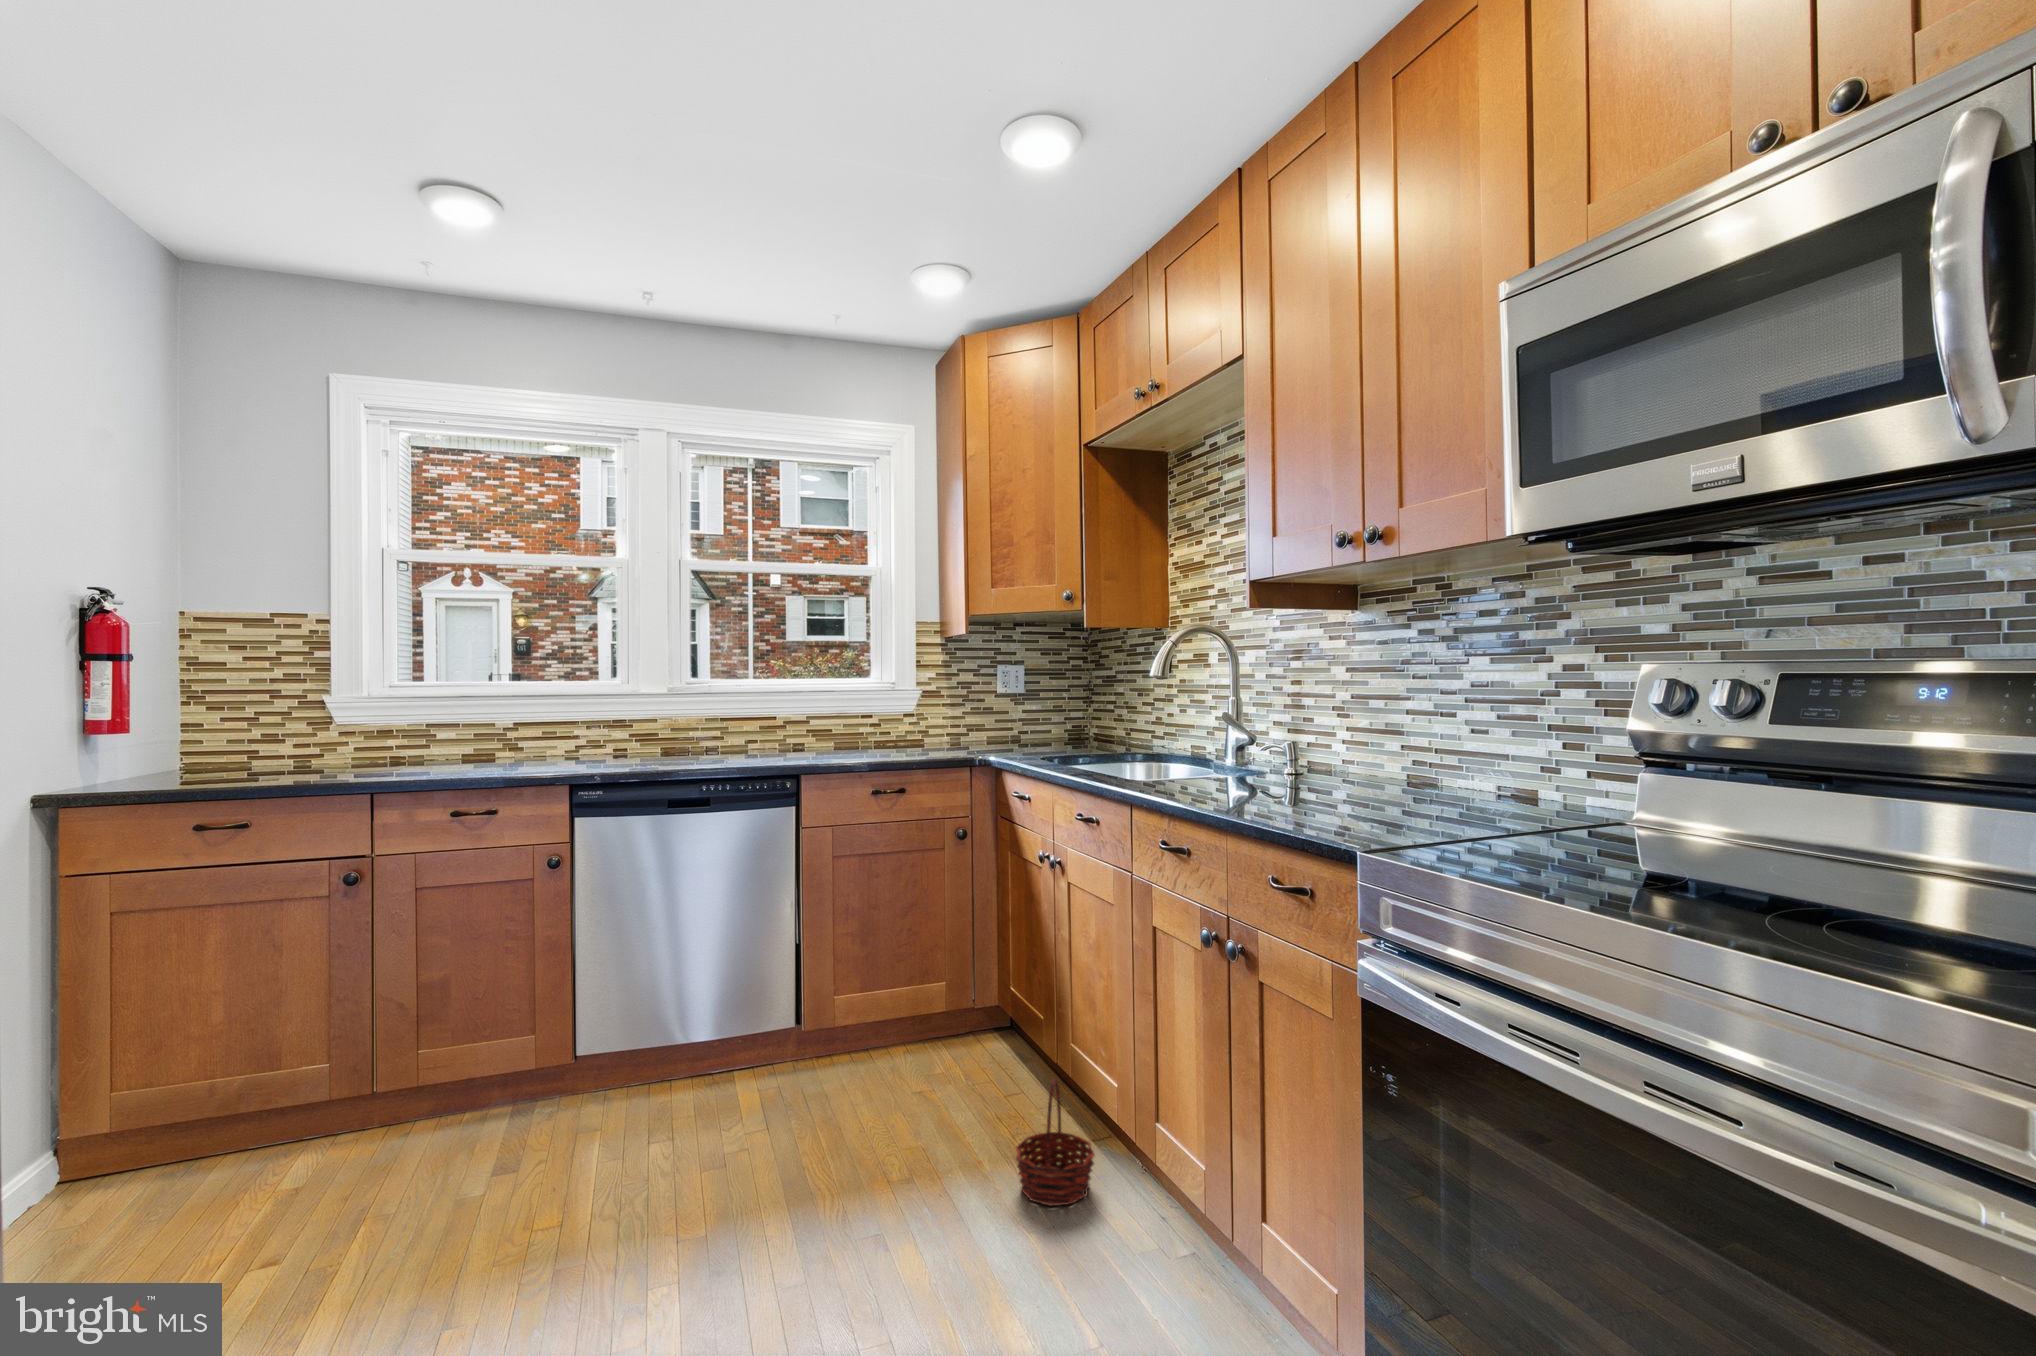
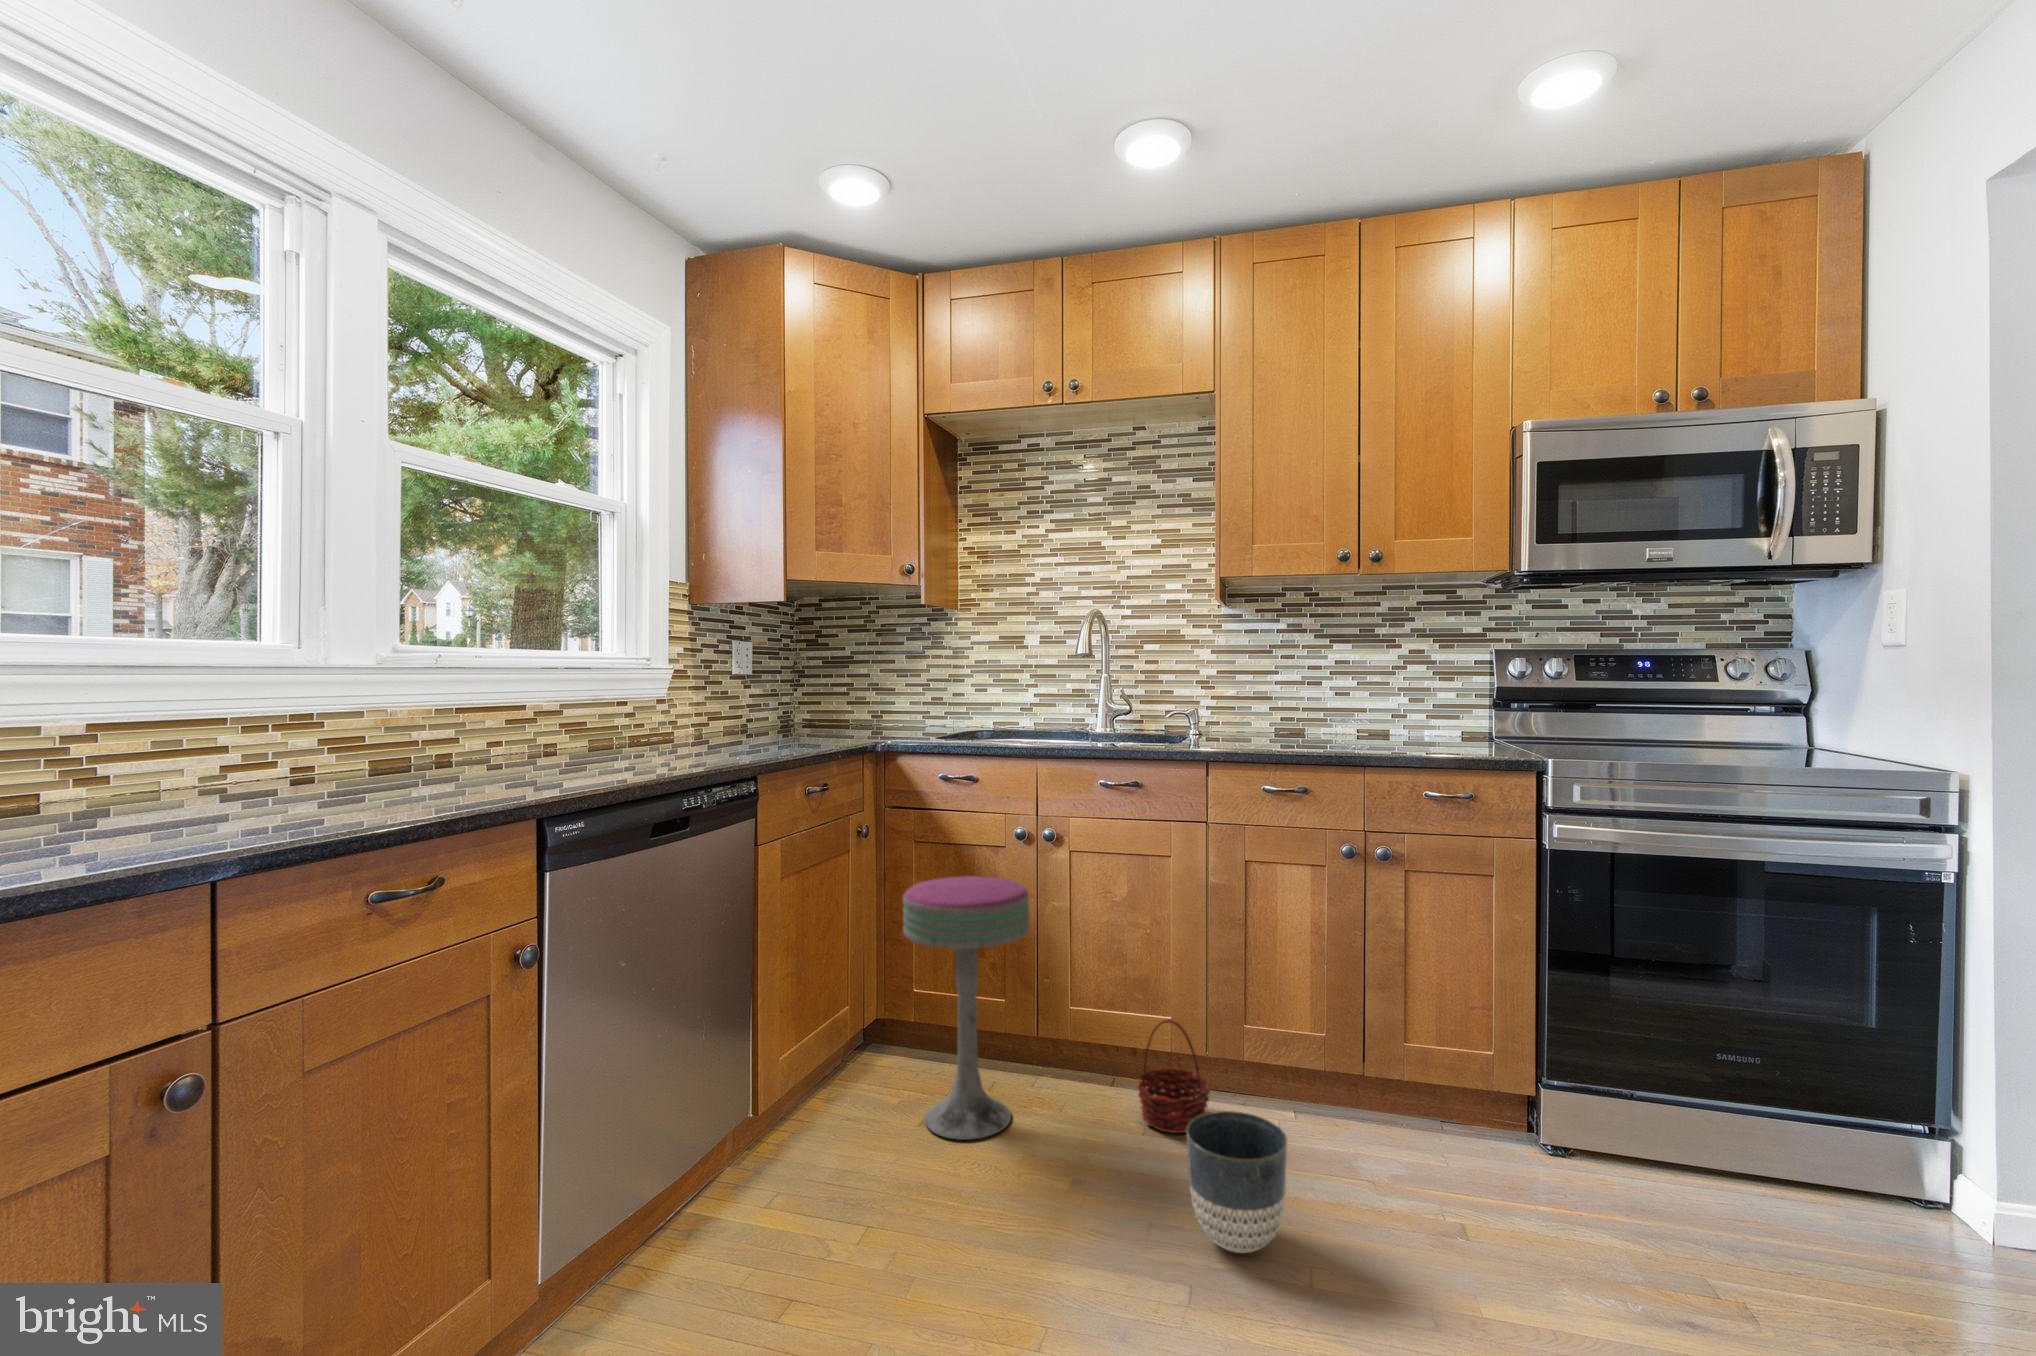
bar stool: none [891,885,1006,1124] -> present [903,876,1029,1140]
planter: none [819,1145,918,1287] -> present [1187,1111,1287,1253]

